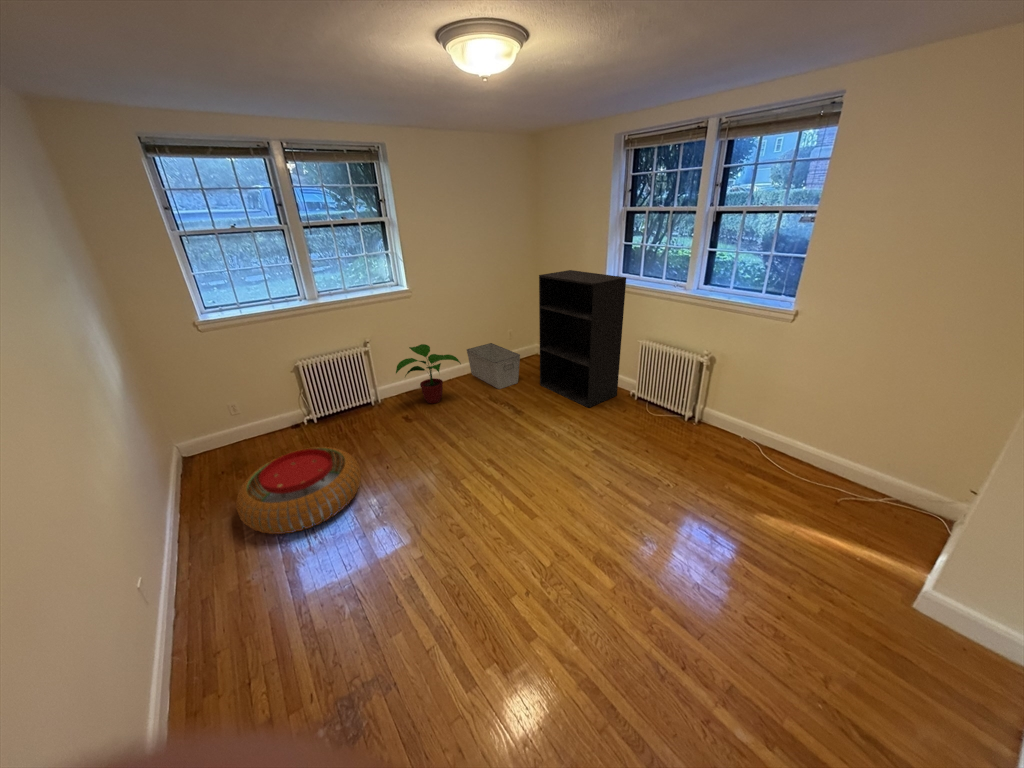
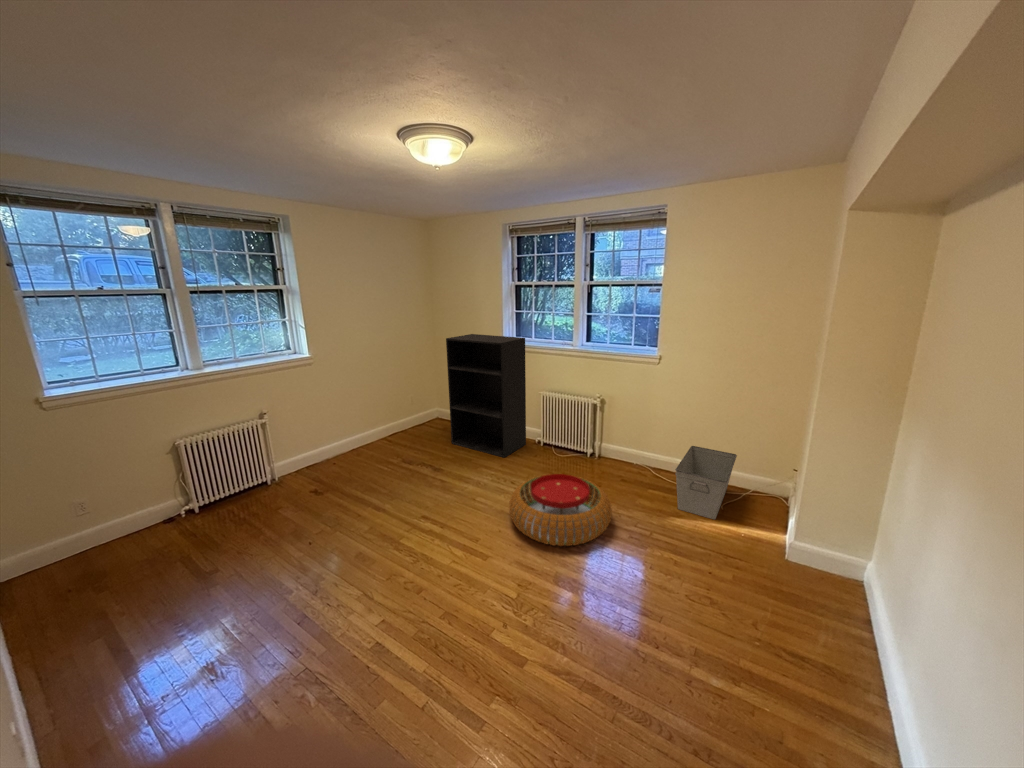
storage bin: present [467,343,520,389] -> present [675,446,737,519]
potted plant: present [396,344,461,404] -> none [303,412,374,474]
pouf: present [236,447,361,534] -> present [509,474,612,546]

